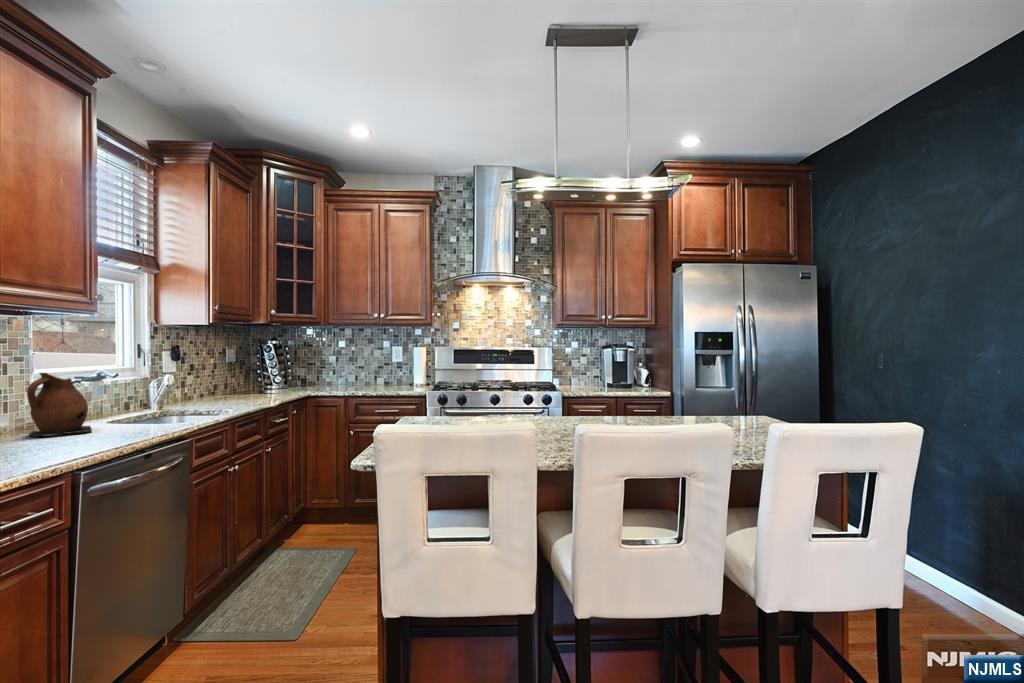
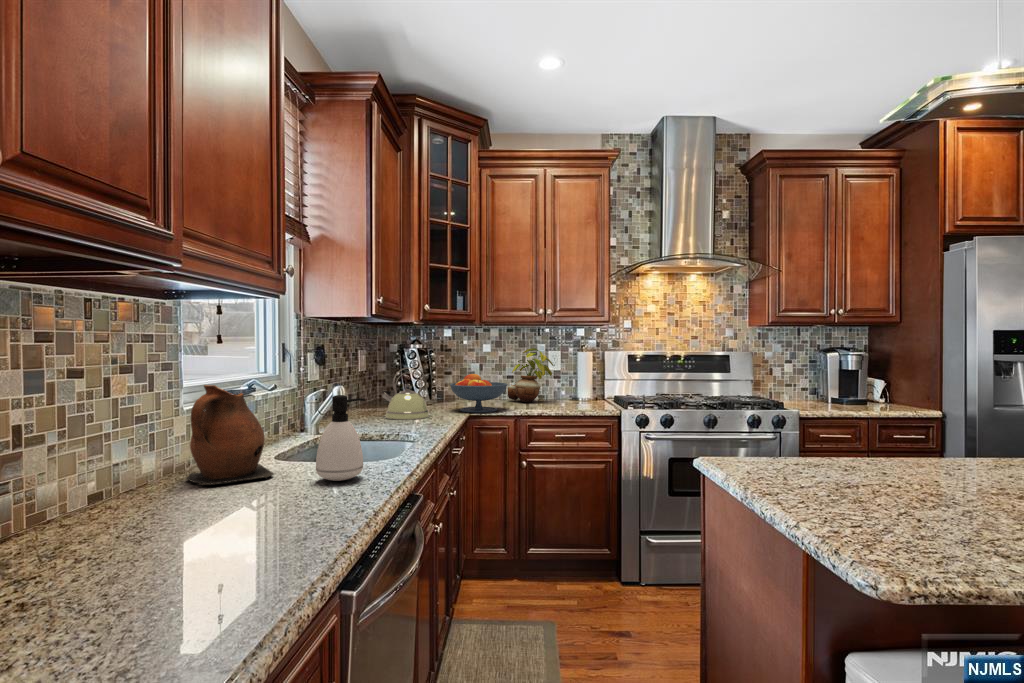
potted plant: none [359,344,394,387] -> present [508,348,553,402]
kettle: none [235,360,274,399] -> present [382,368,429,420]
fruit bowl: none [296,364,344,394] -> present [450,374,508,413]
soap dispenser: none [116,379,152,433] -> present [316,395,365,481]

